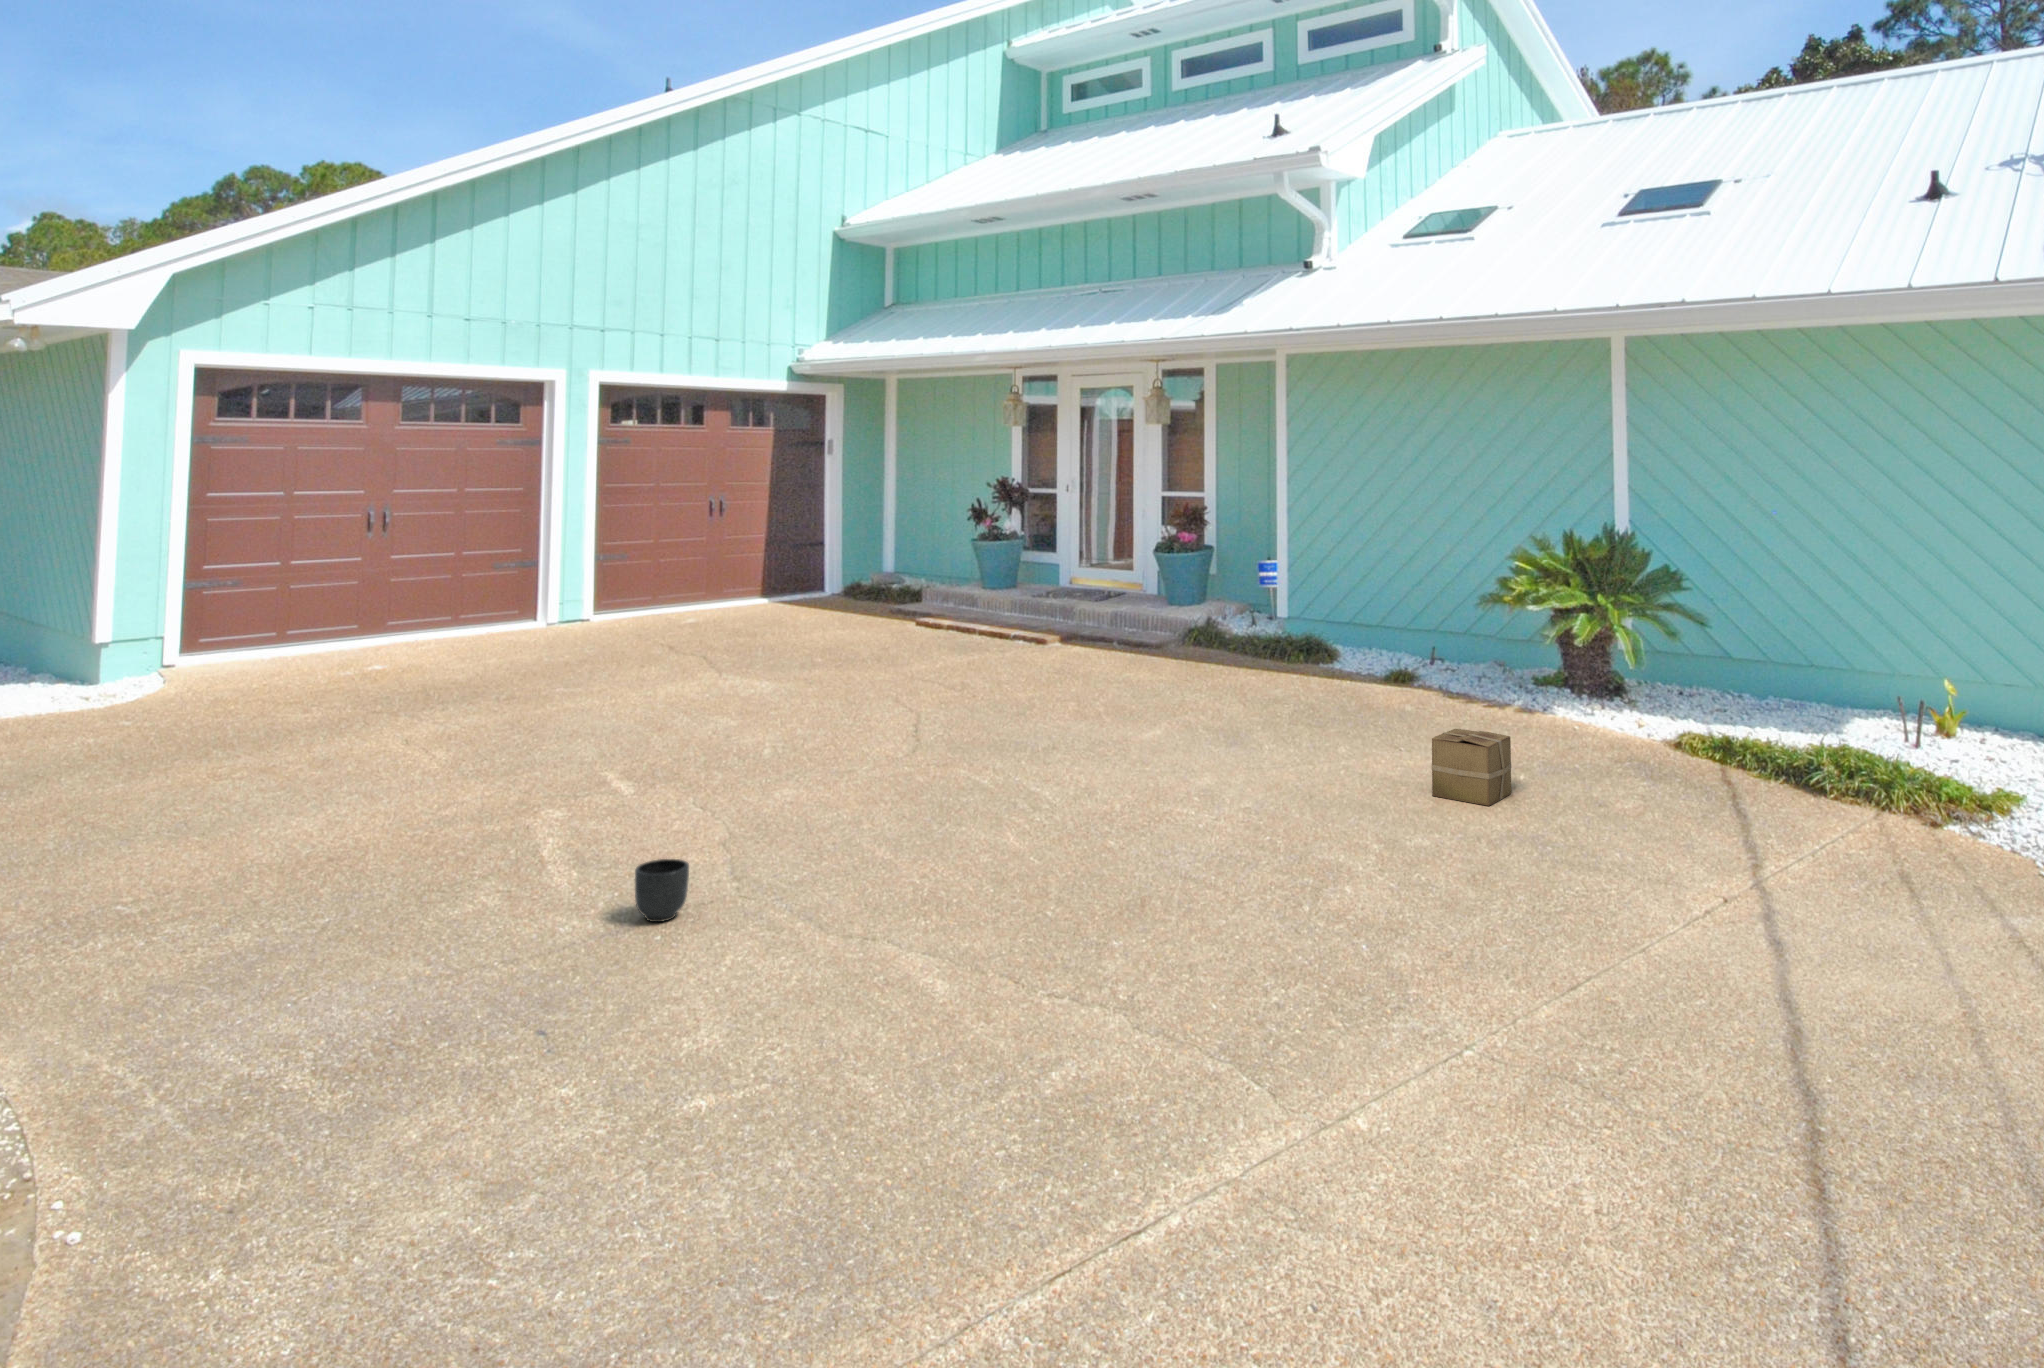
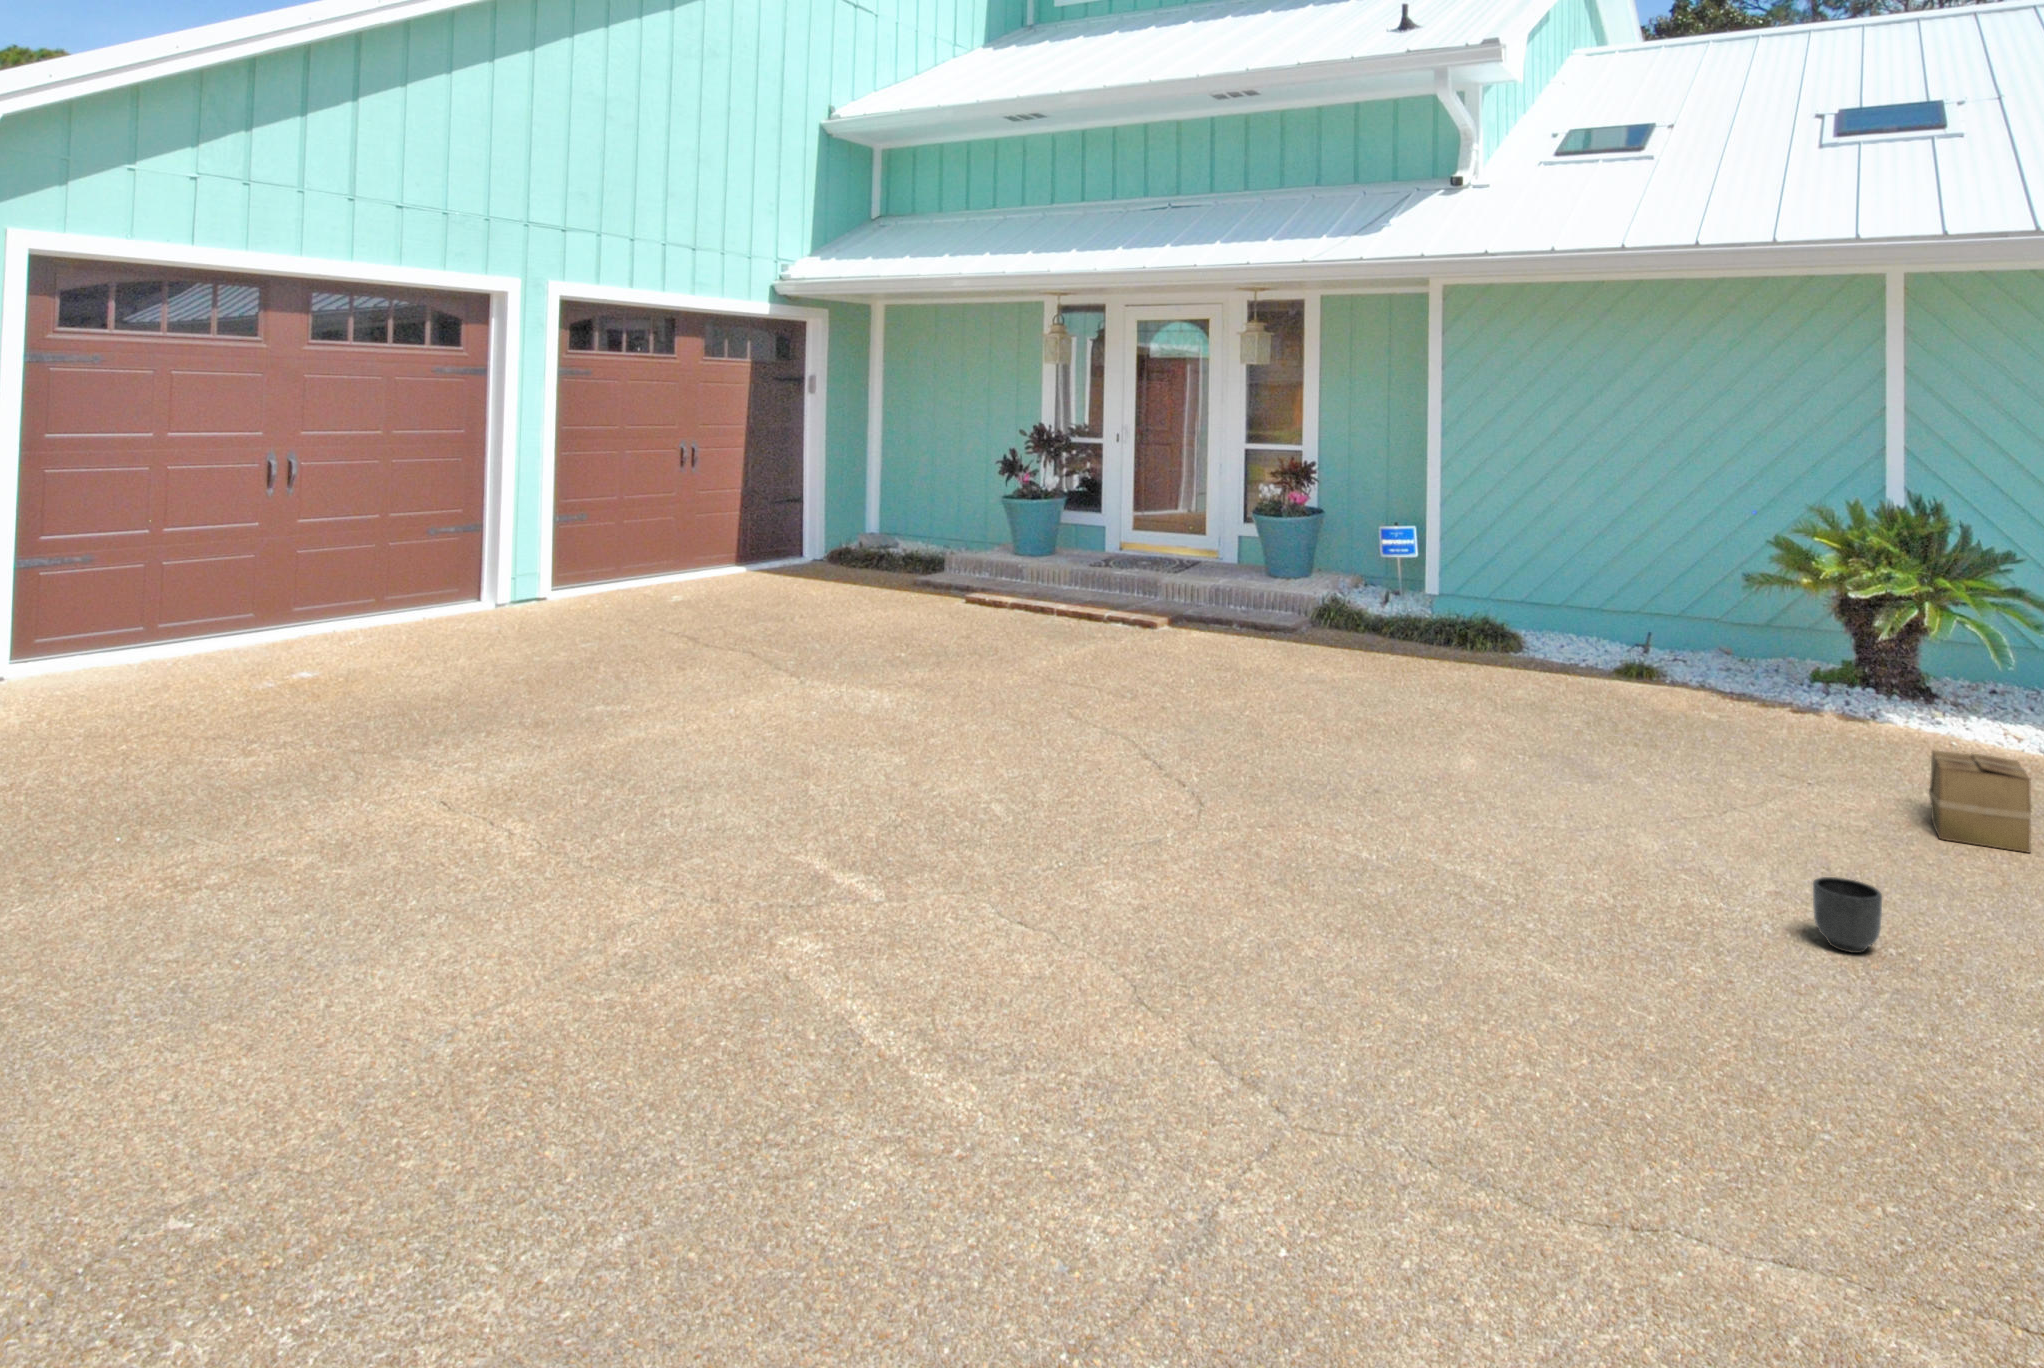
planter: present [635,859,689,922] -> present [1813,877,1882,953]

